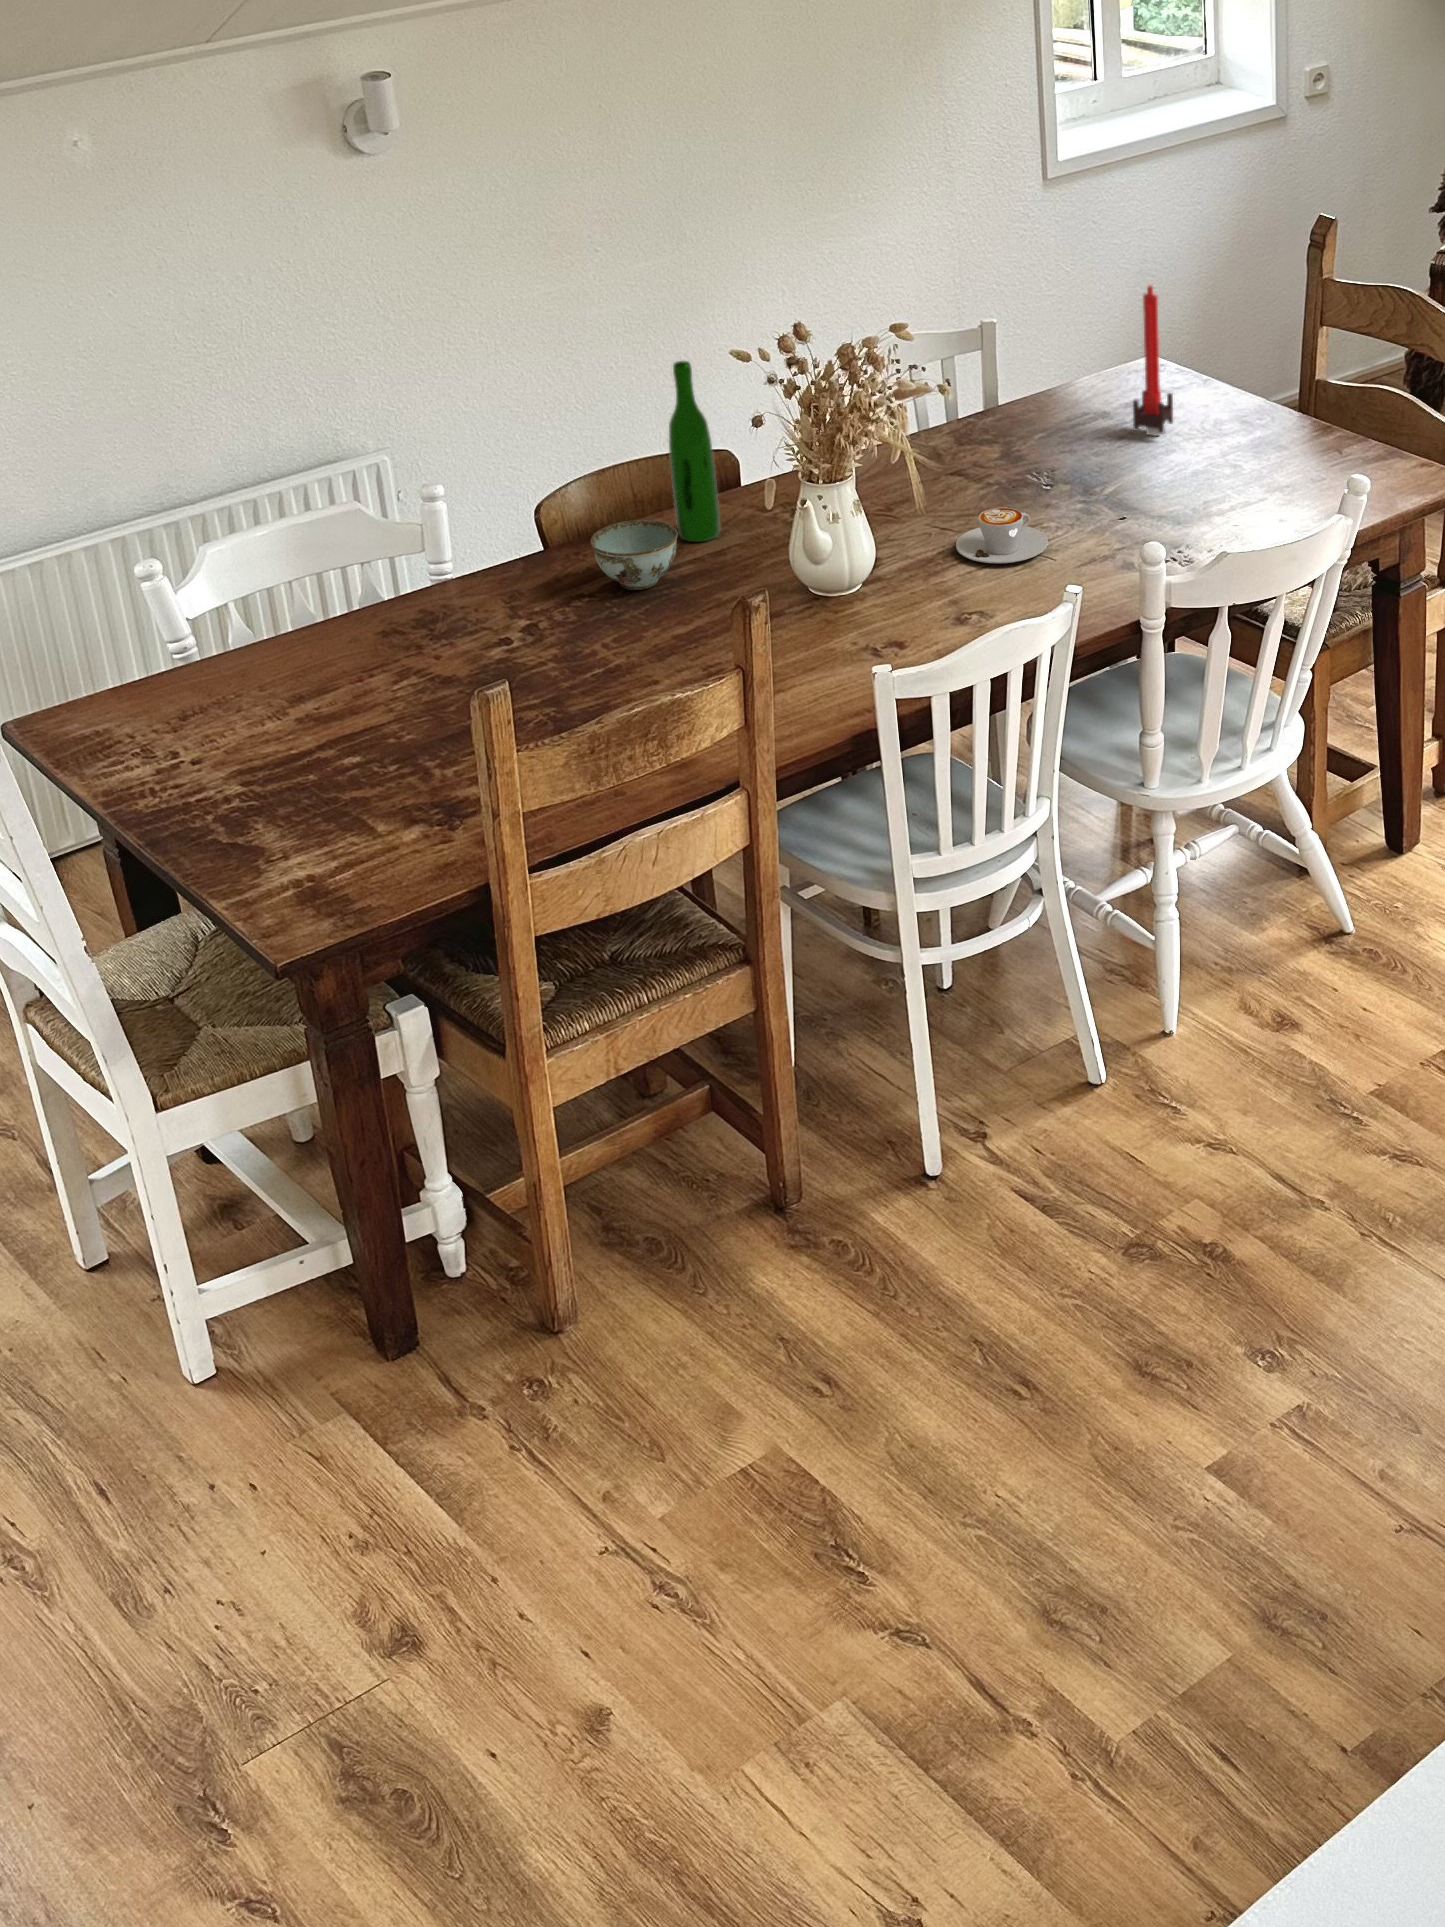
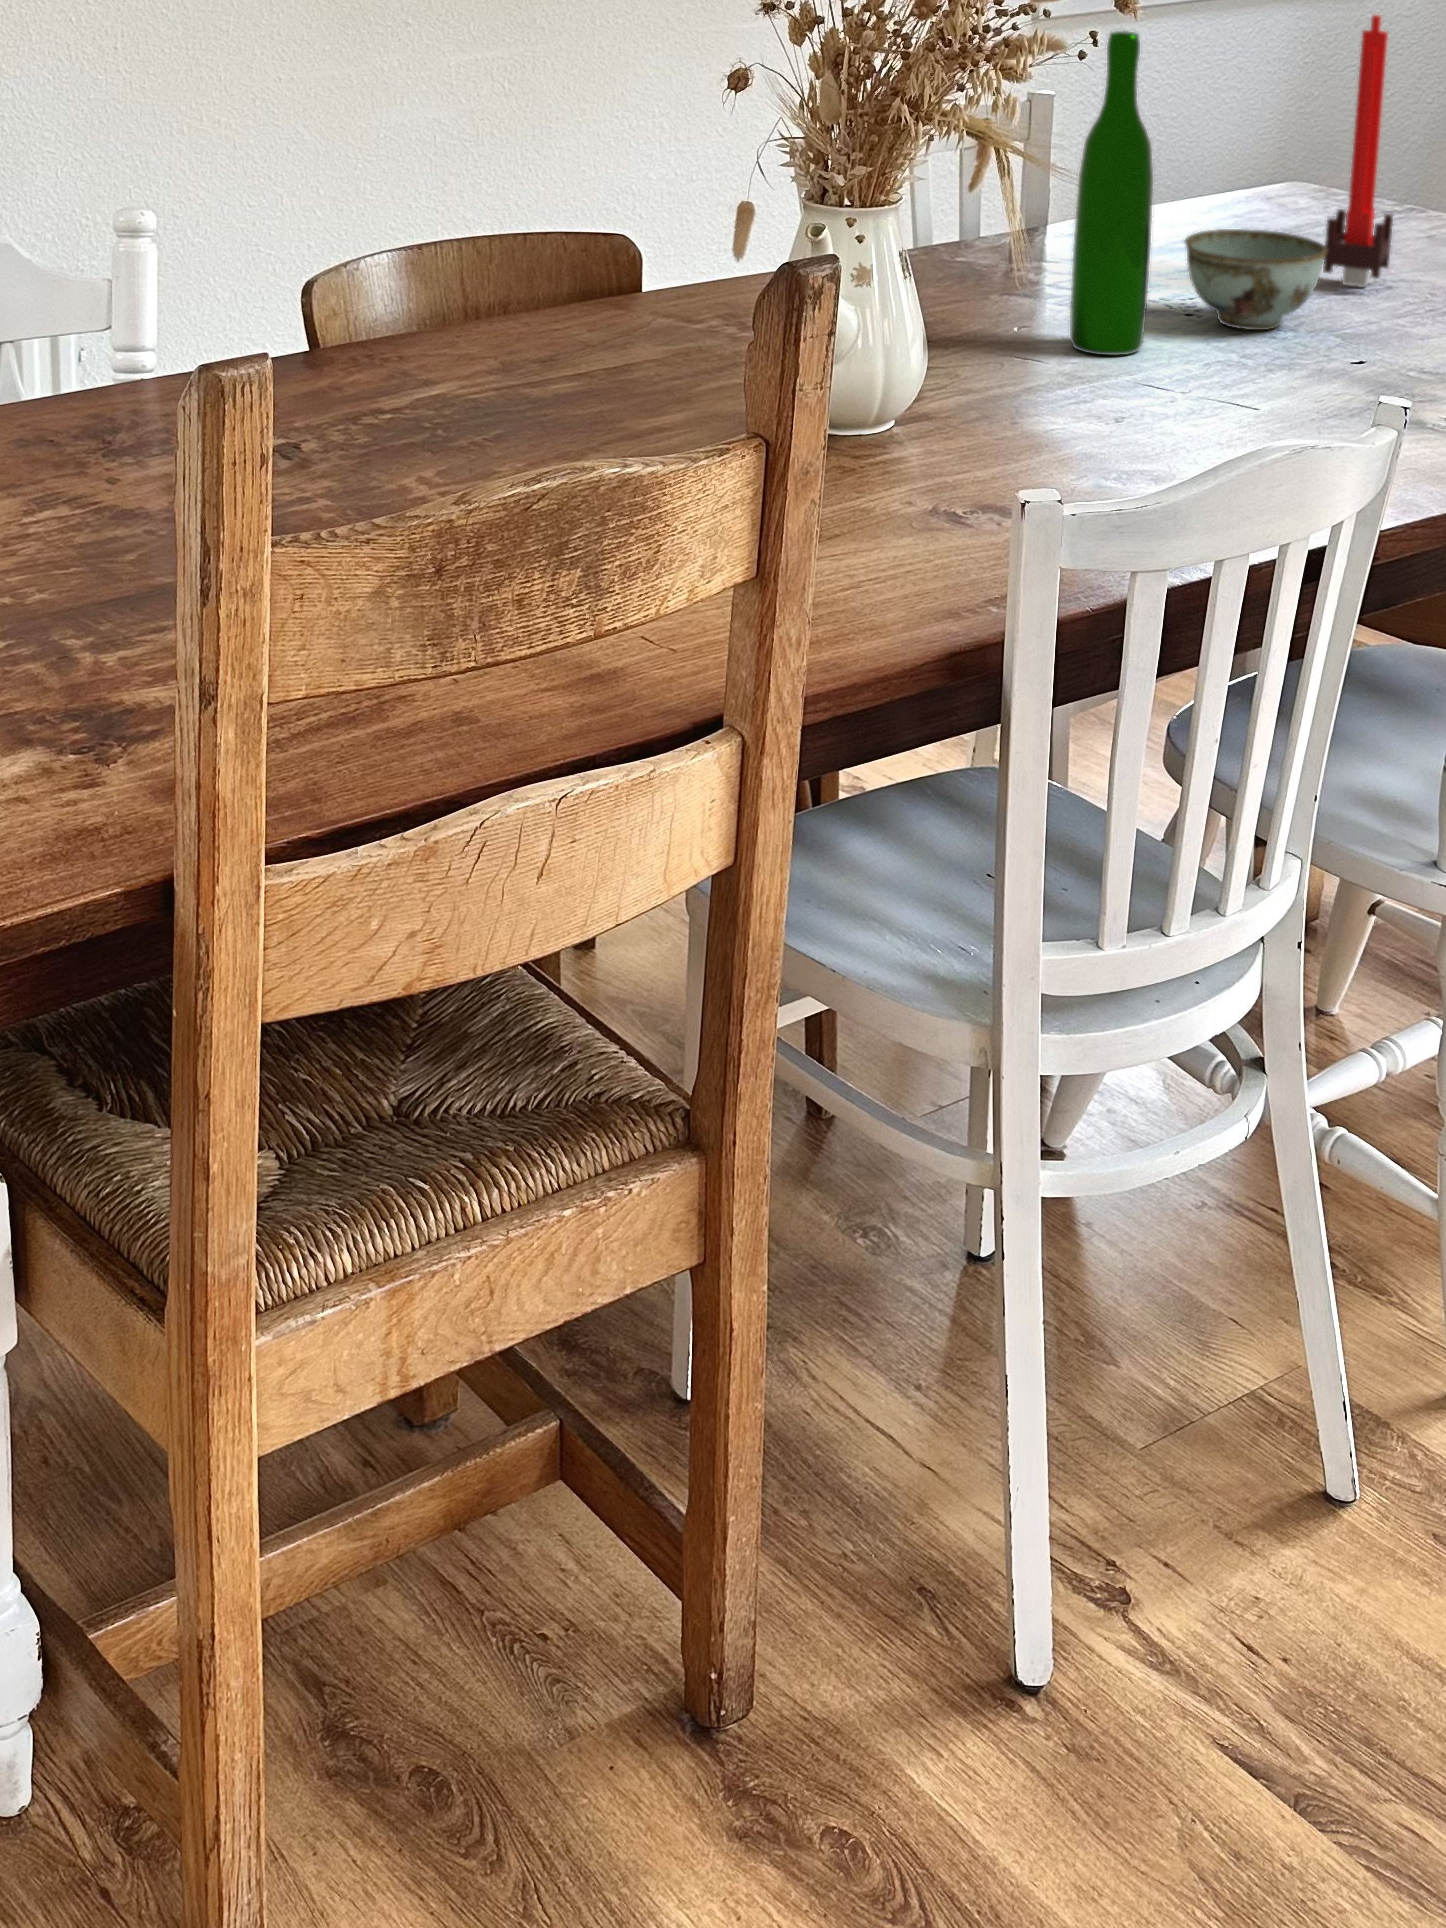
wine bottle: present [669,361,720,542] -> present [1070,31,1153,356]
coffee cup: present [956,508,1048,563] -> none [1065,333,1239,425]
bowl: present [590,520,678,590] -> present [1185,229,1327,330]

